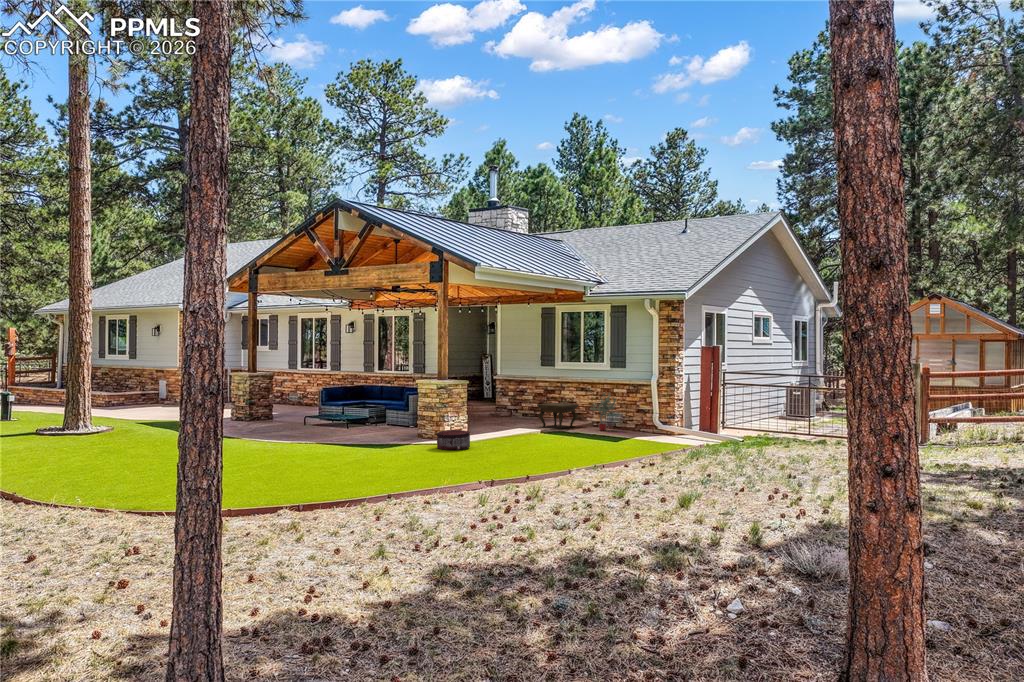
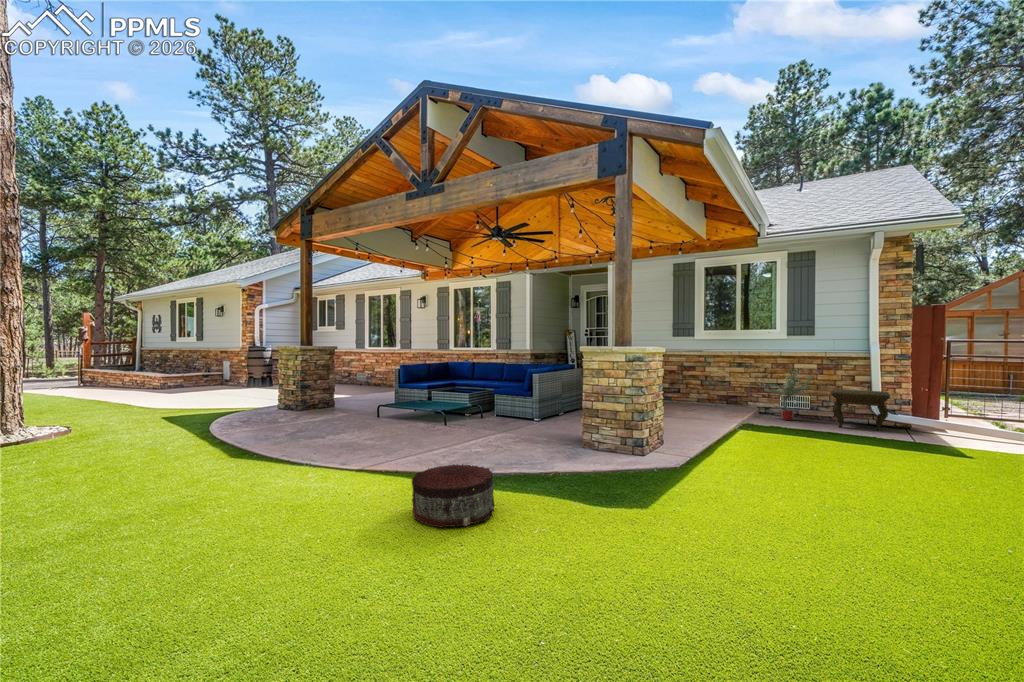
side table: present [537,403,579,429] -> present [831,389,890,431]
pouf: present [437,430,470,450] -> present [412,464,494,527]

